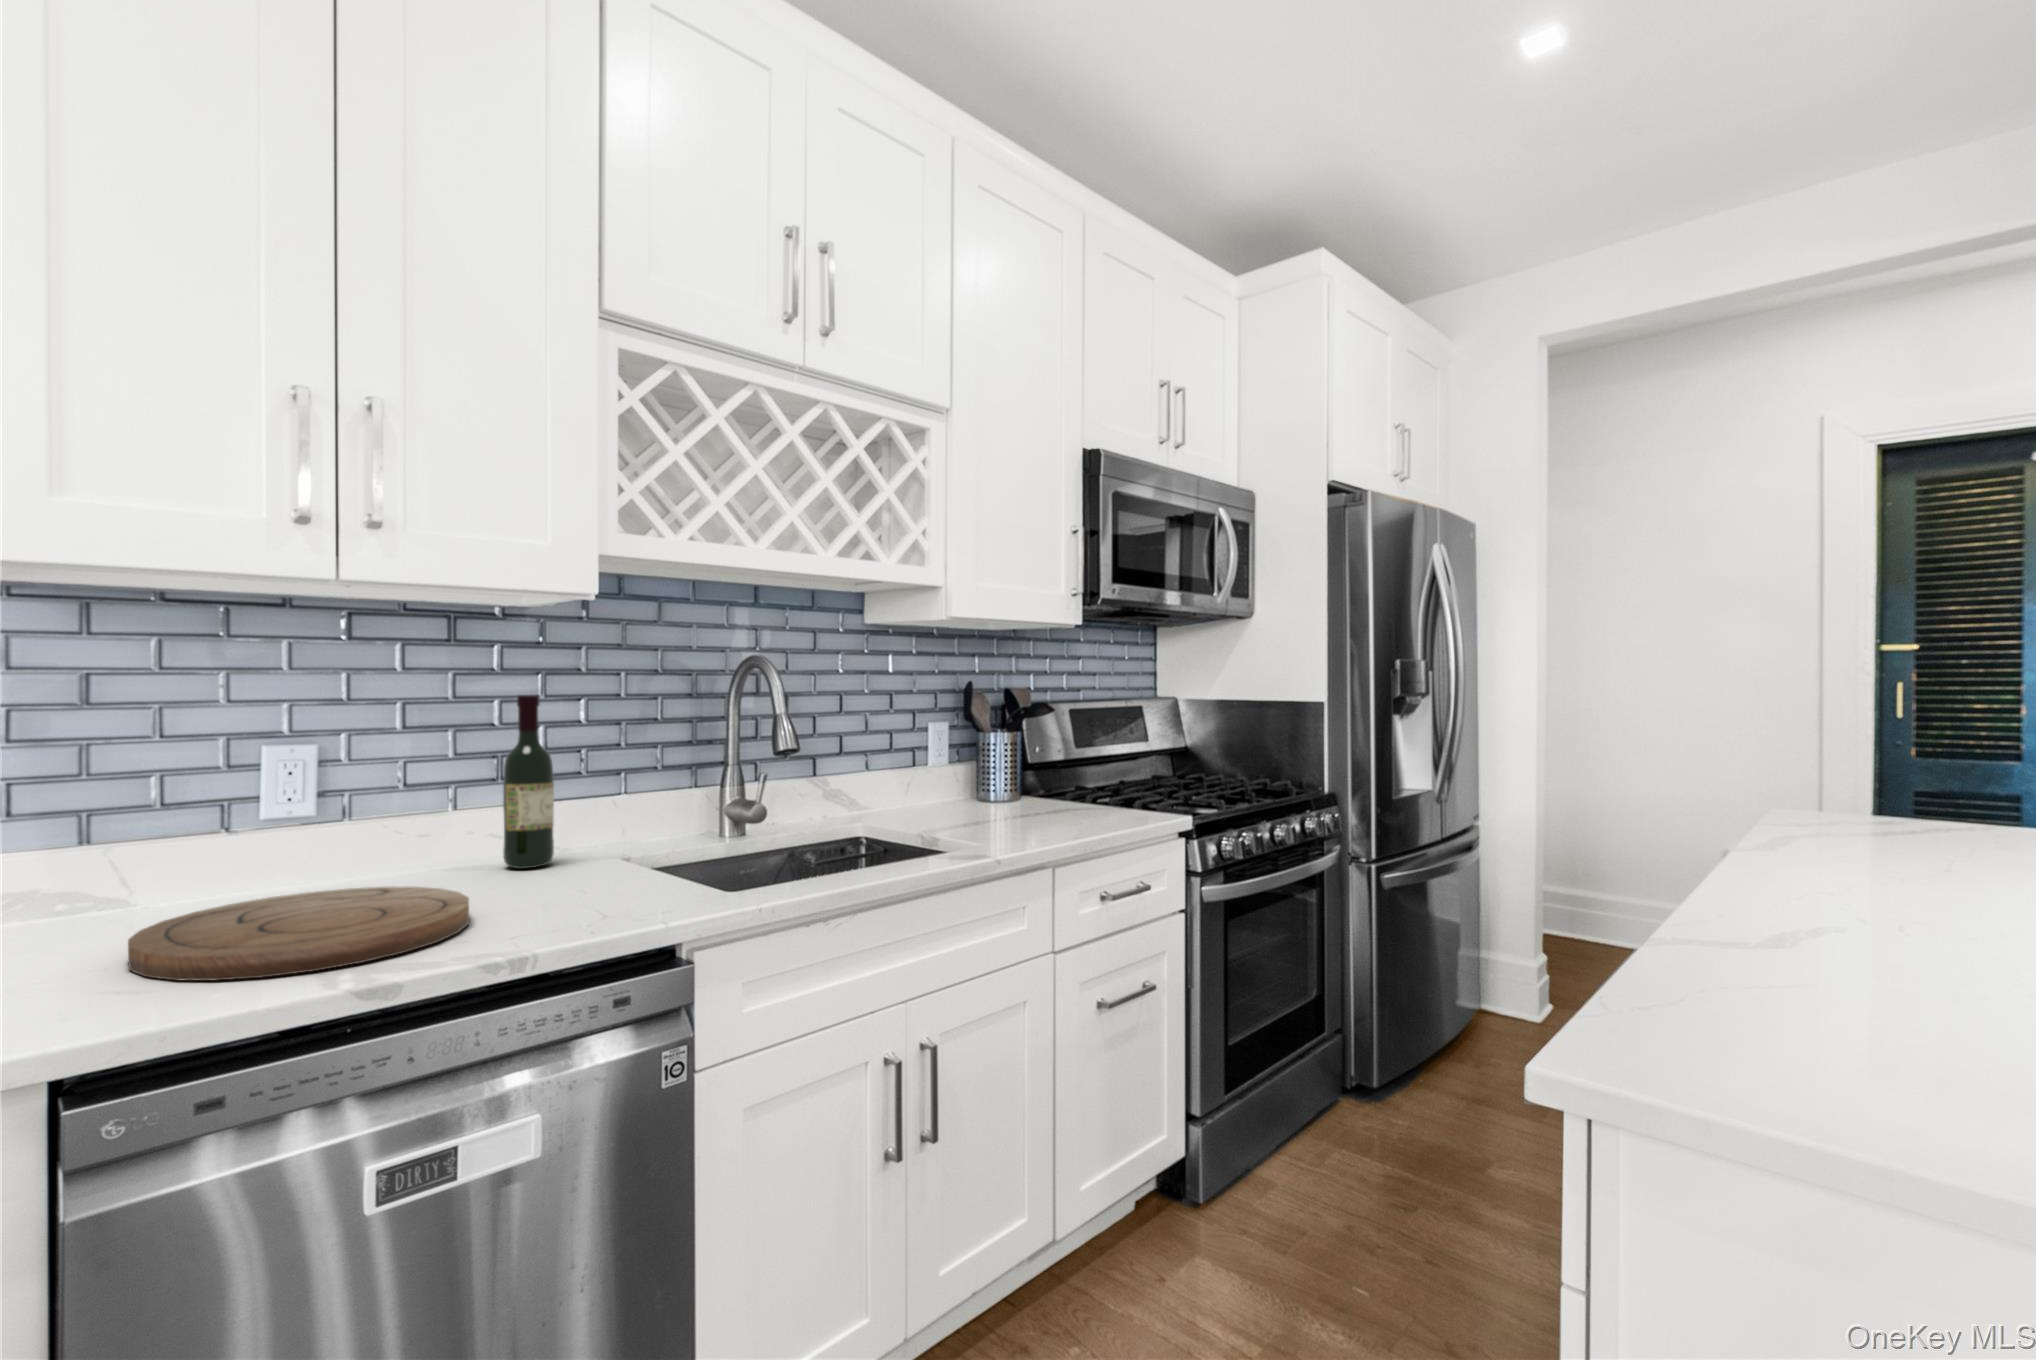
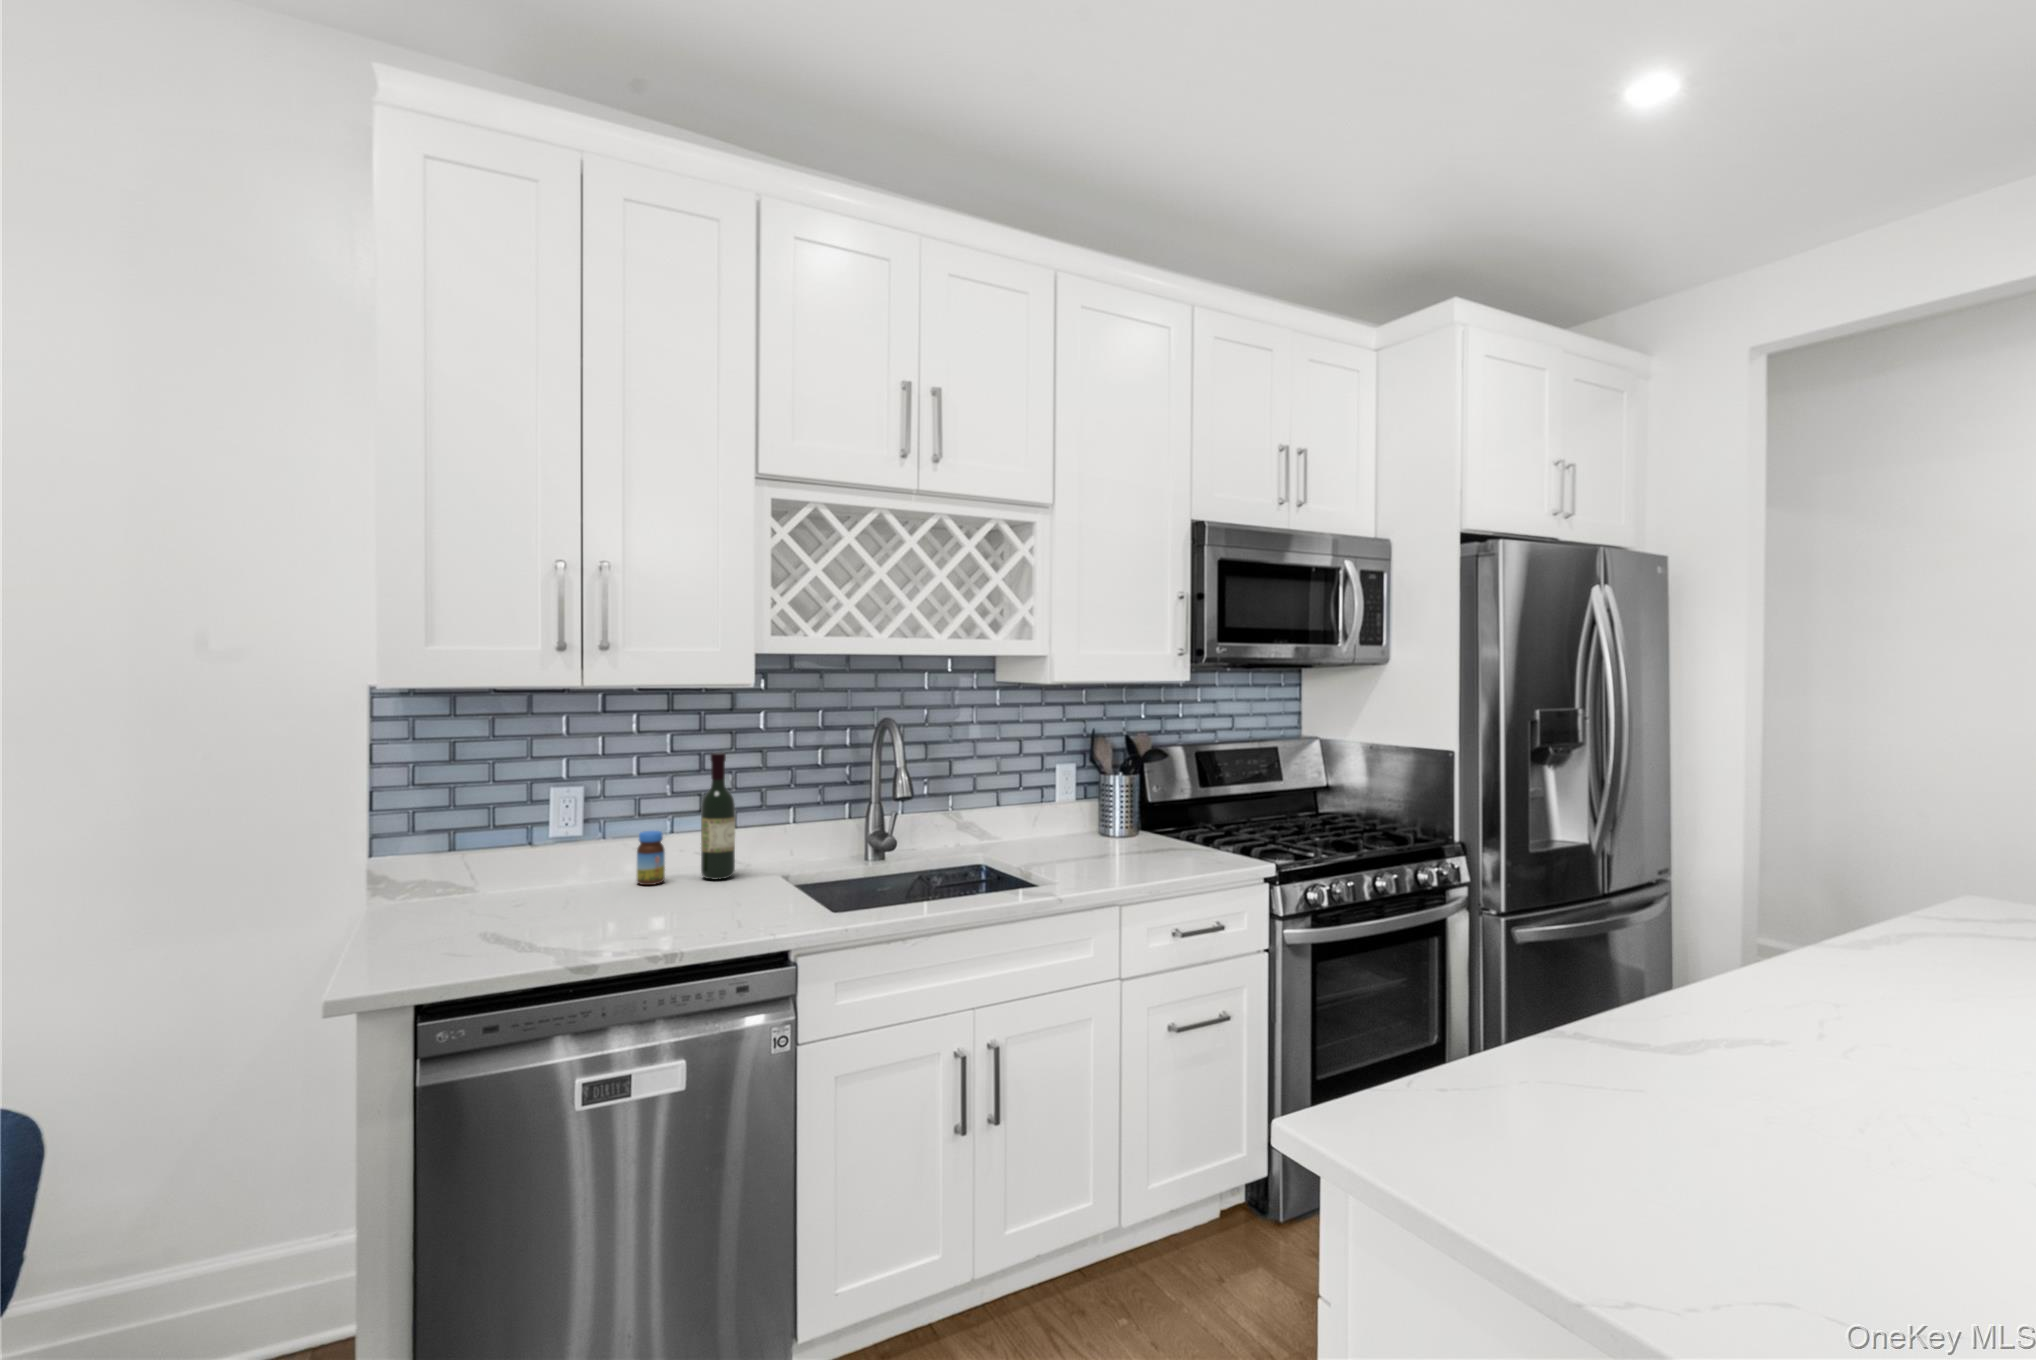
jar: none [407,804,451,881] -> present [637,831,665,885]
cutting board: present [128,887,469,980] -> none [462,891,658,954]

